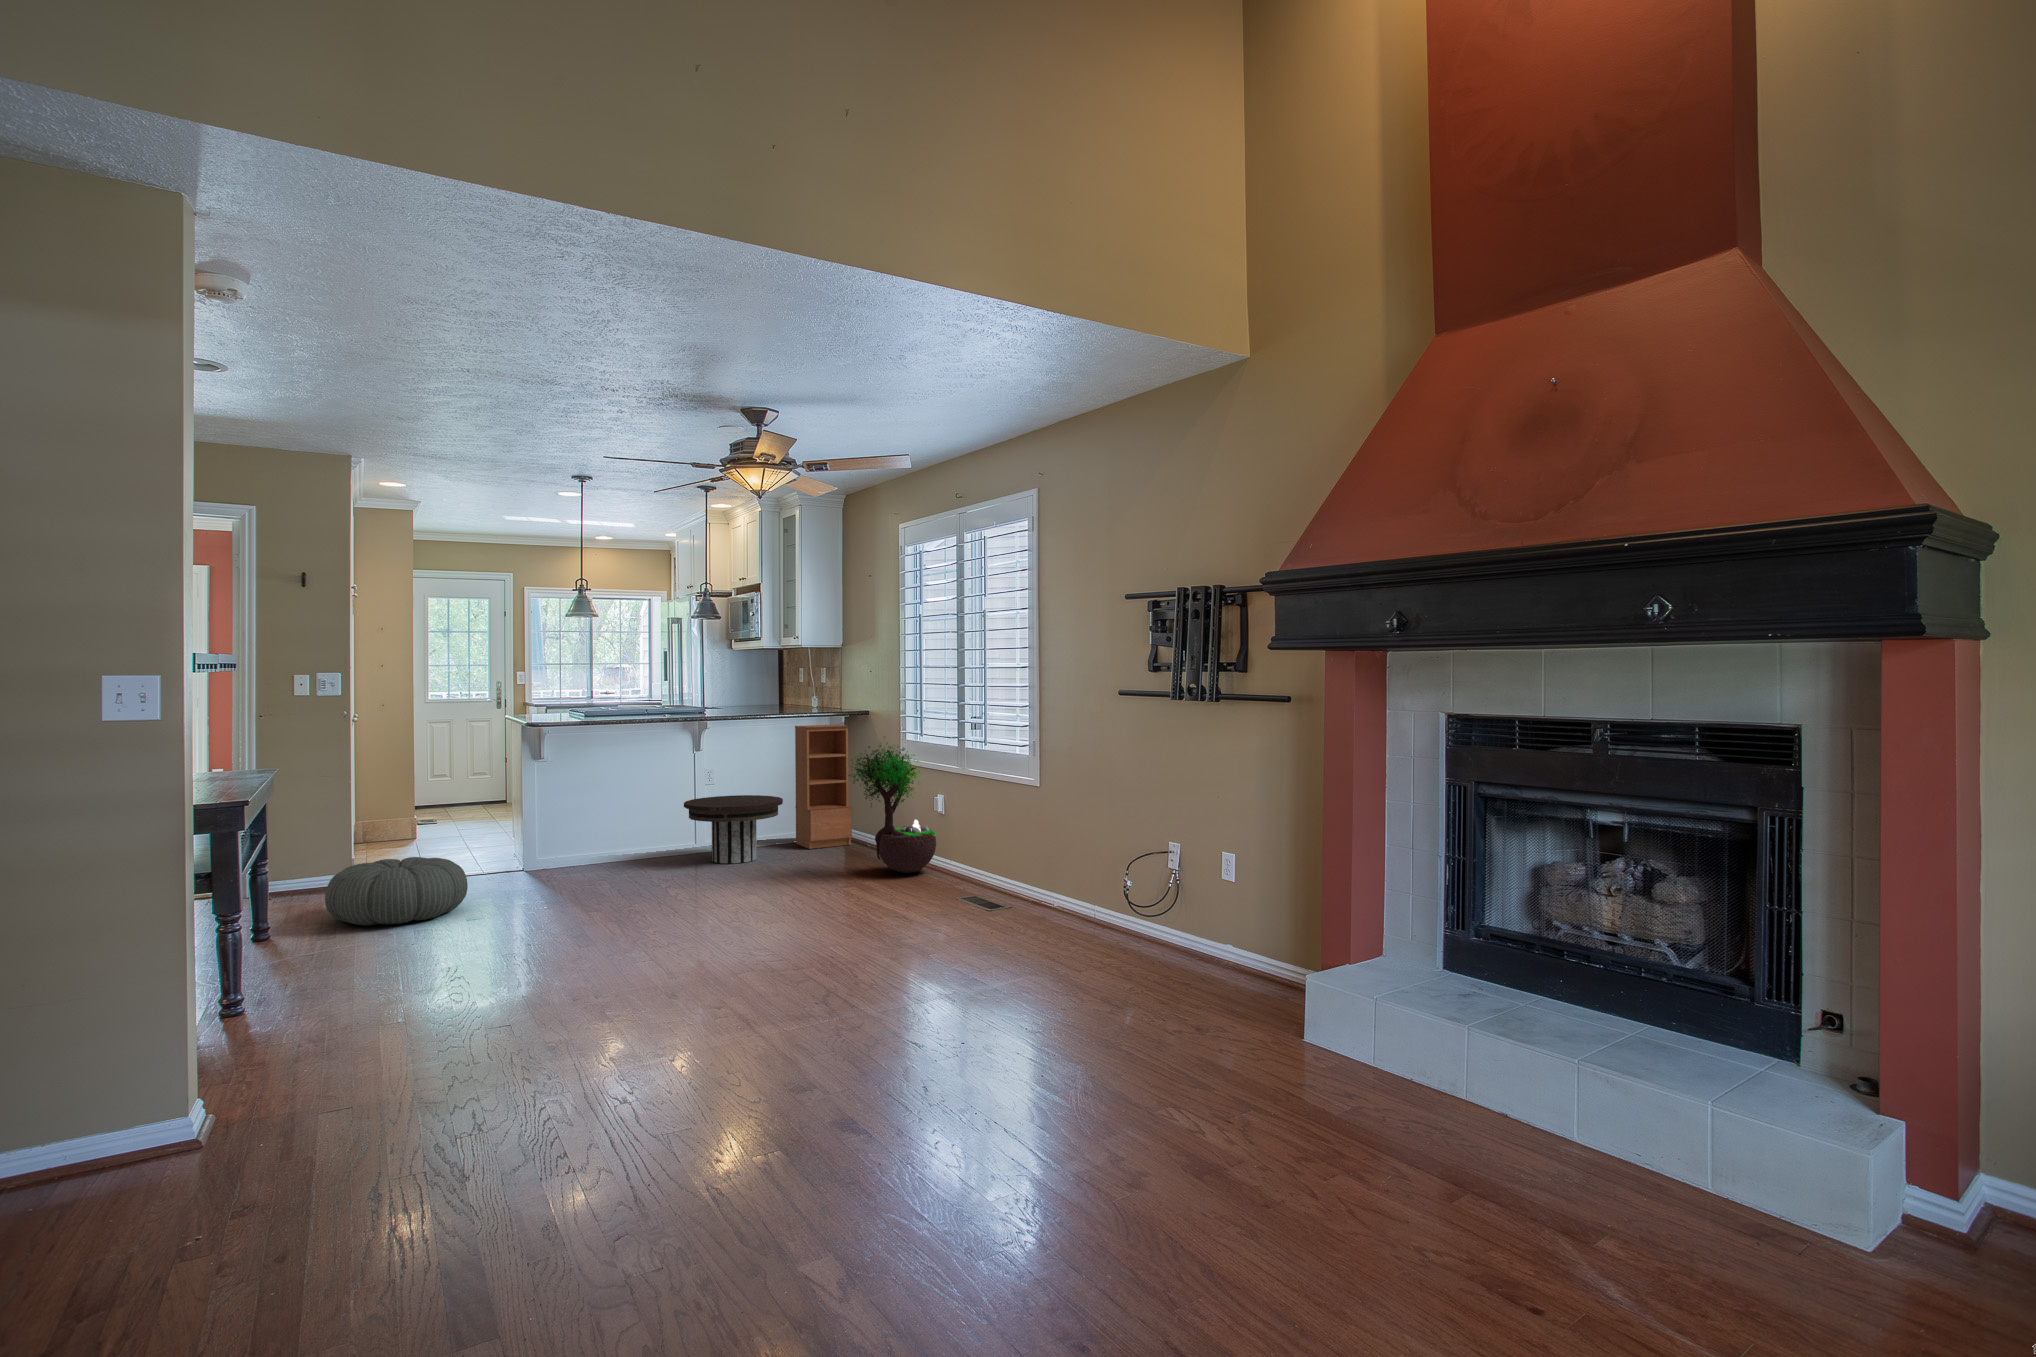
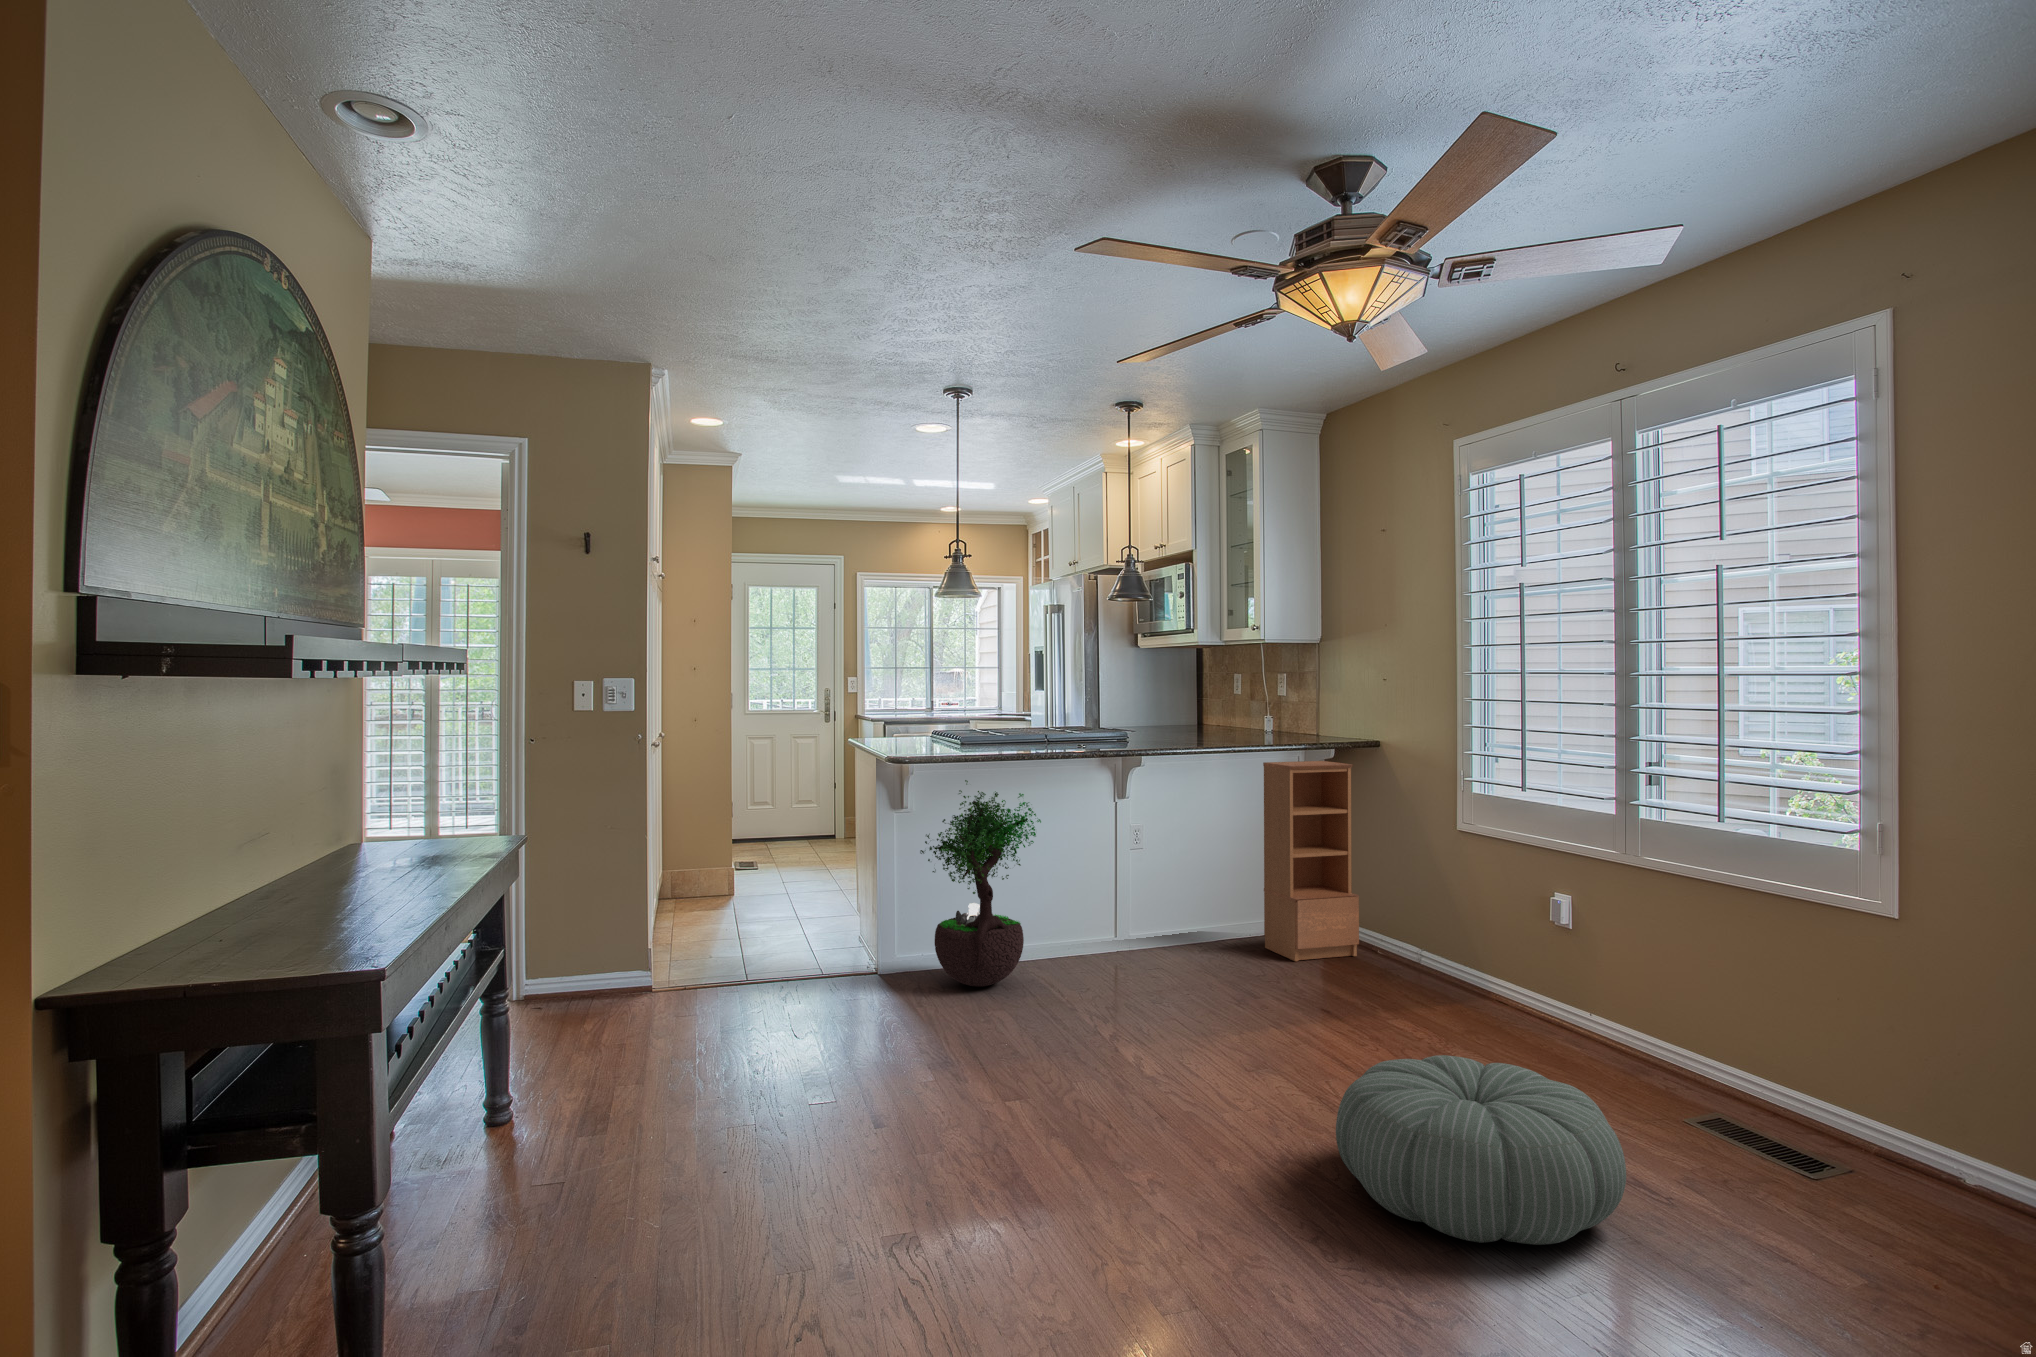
potted tree: present [848,736,936,873] -> present [920,780,1041,987]
side table: present [684,795,783,863] -> none [1110,870,1264,986]
pouf: present [325,857,468,926] -> present [1336,1055,1626,1245]

